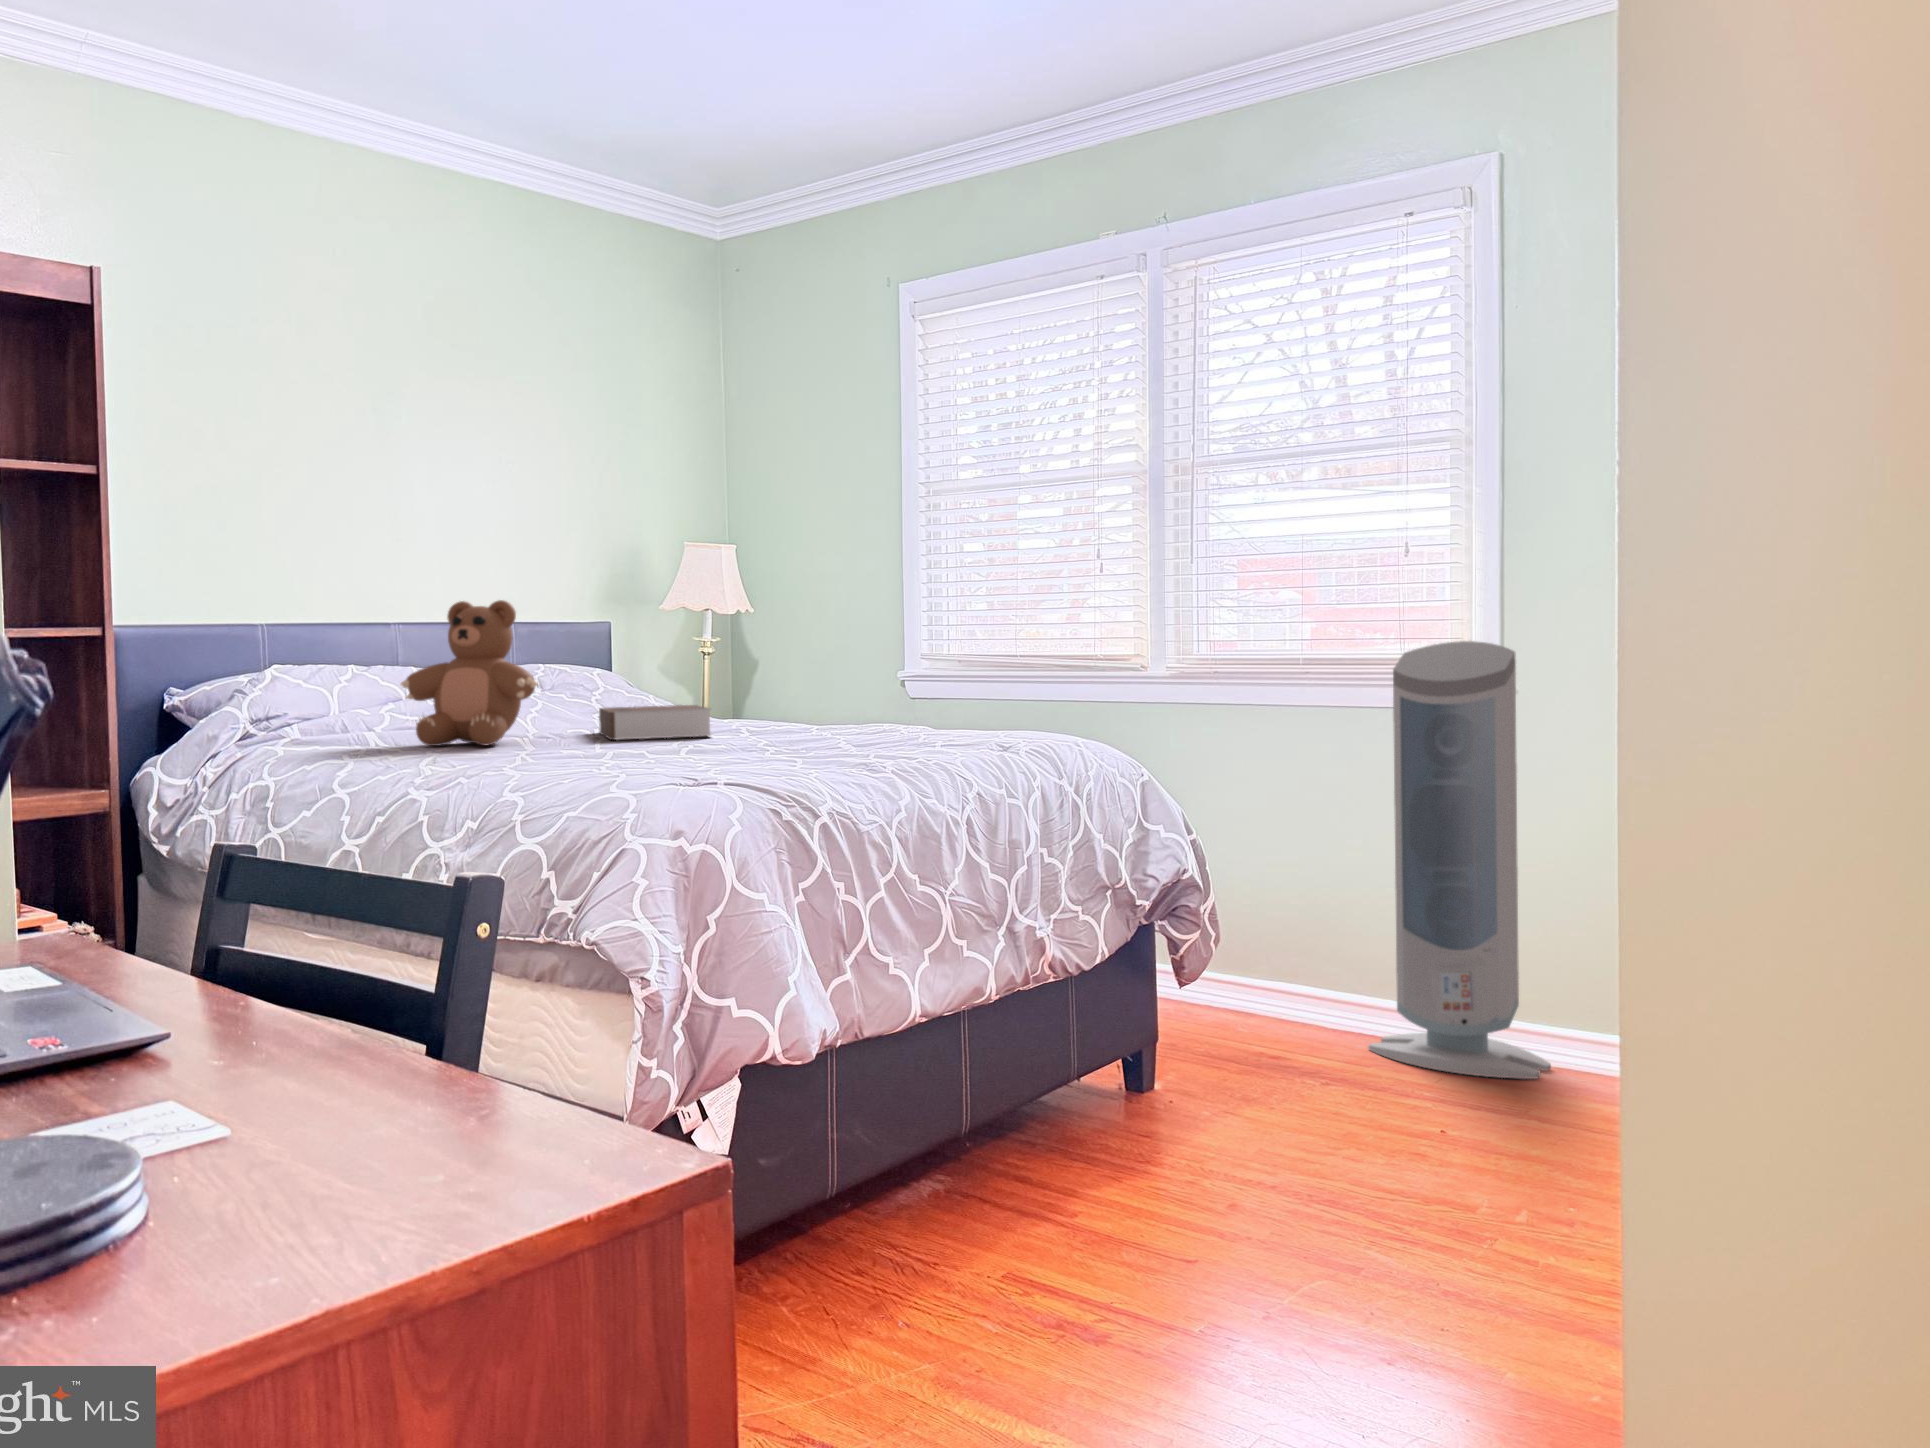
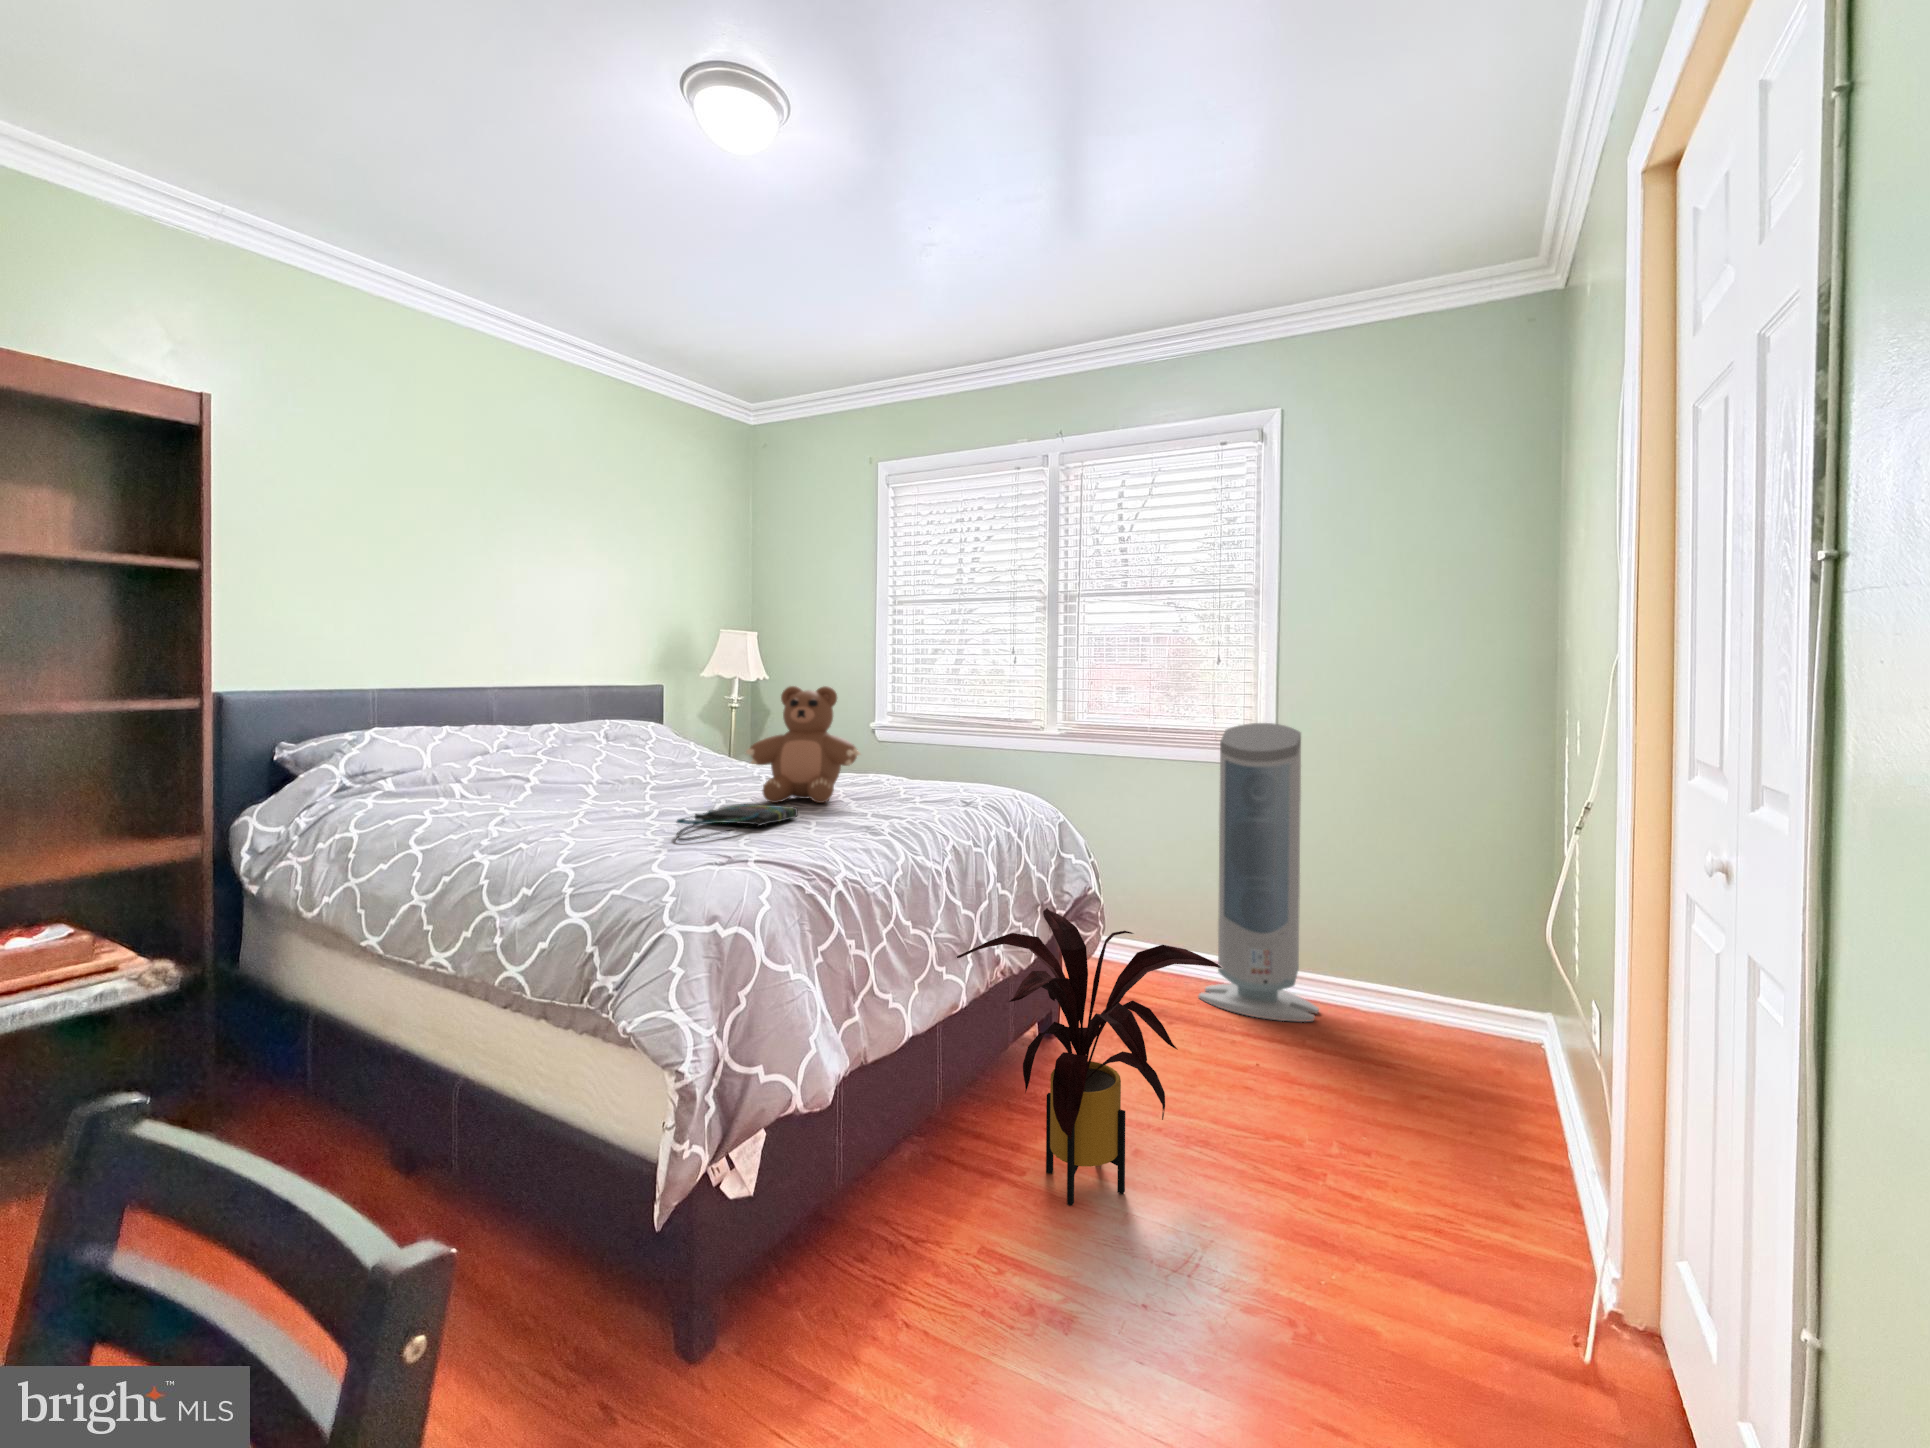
teddy bear: present [401,600,538,746] -> present [746,686,860,803]
book: present [599,705,711,740] -> none [651,756,741,789]
tote bag: none [633,744,781,774] -> present [676,804,798,841]
house plant: none [982,876,1336,1237] -> present [957,908,1223,1206]

